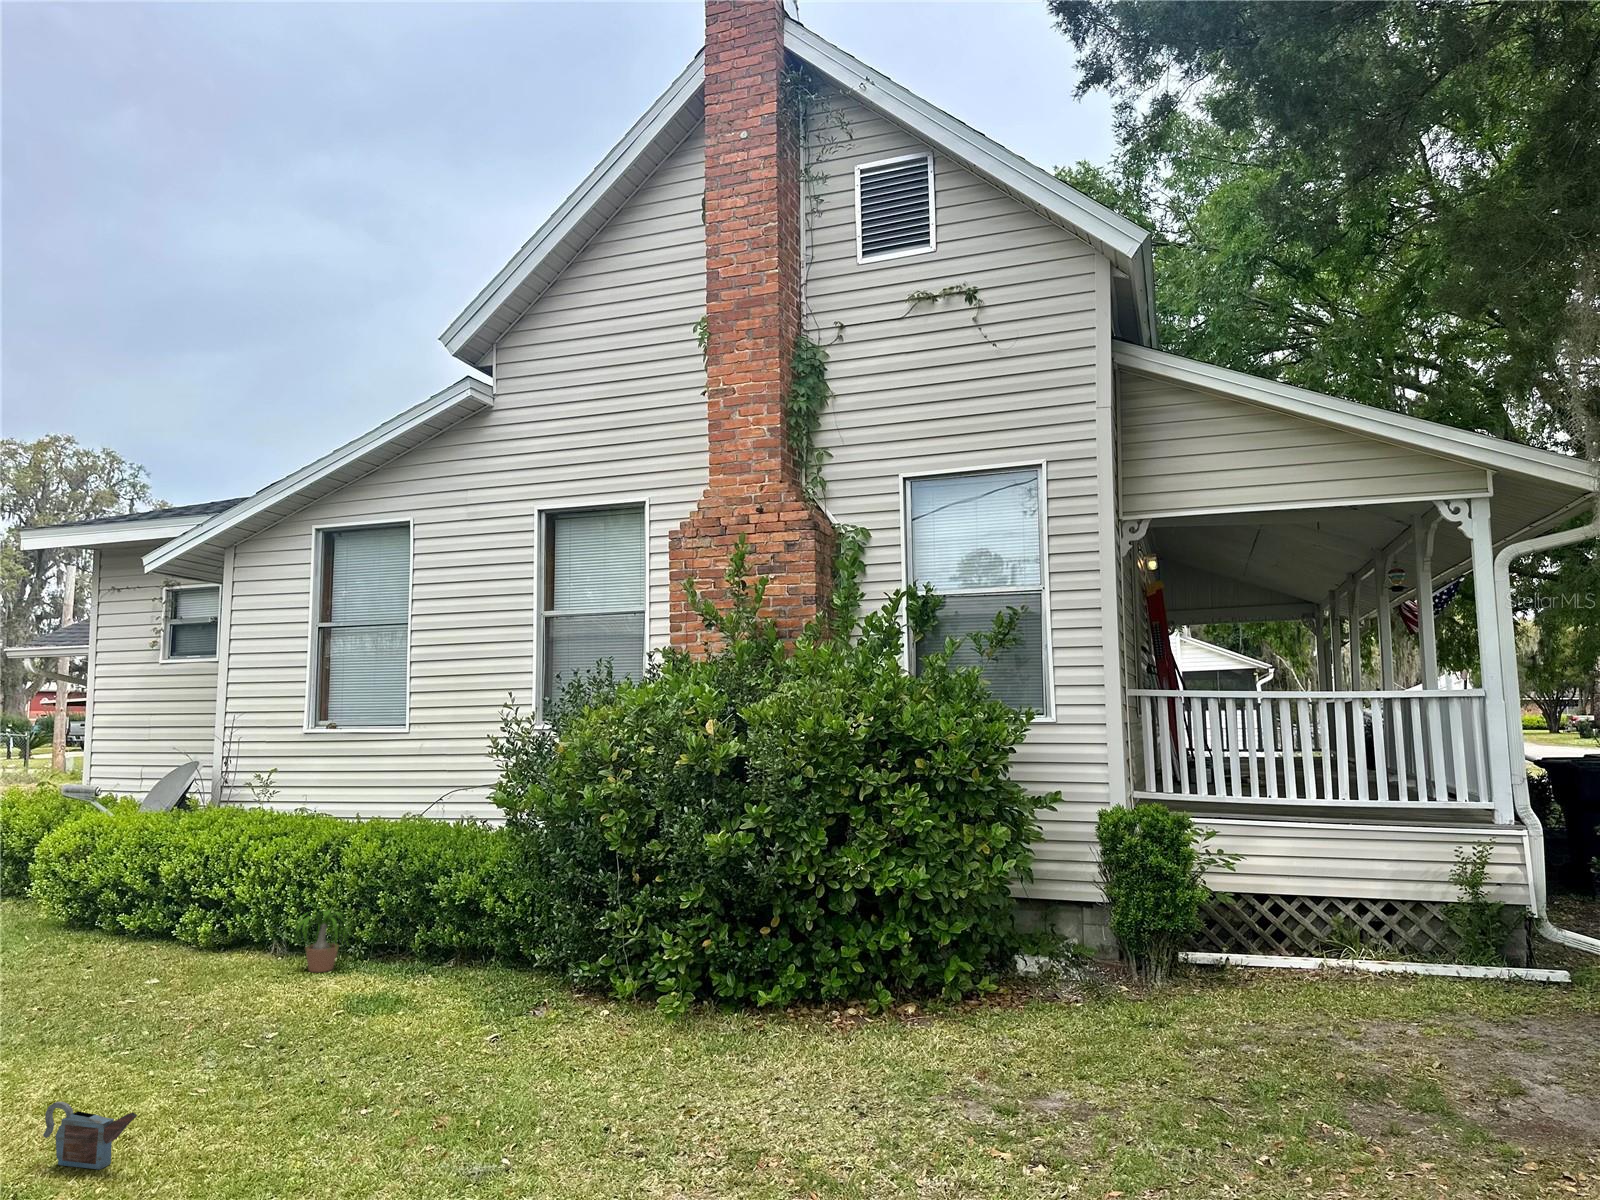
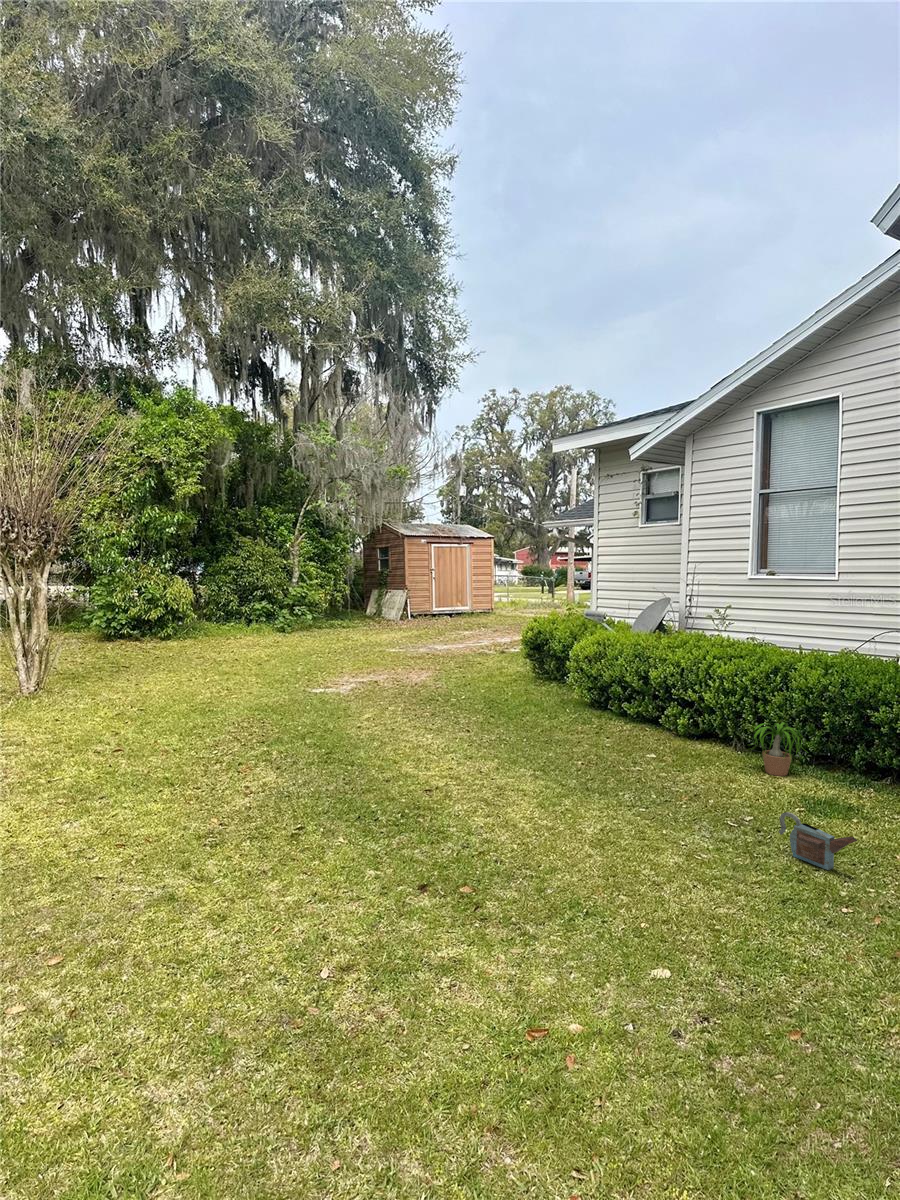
watering can: present [43,1102,137,1169] -> present [779,812,857,870]

